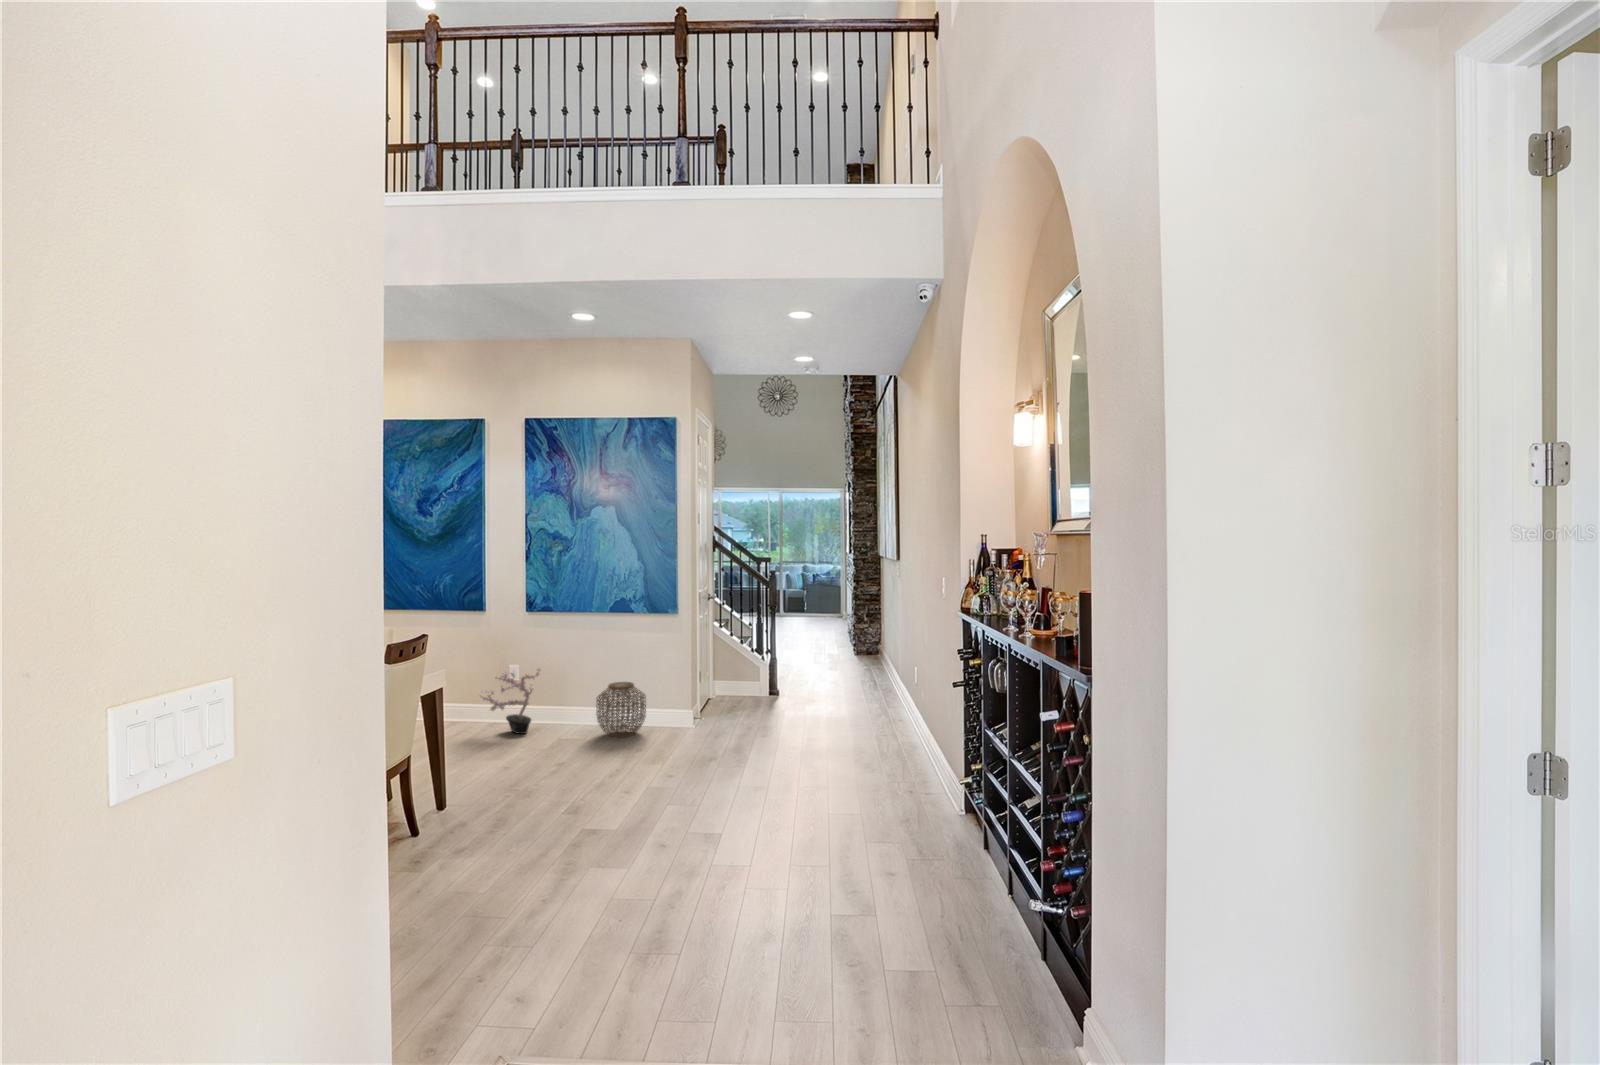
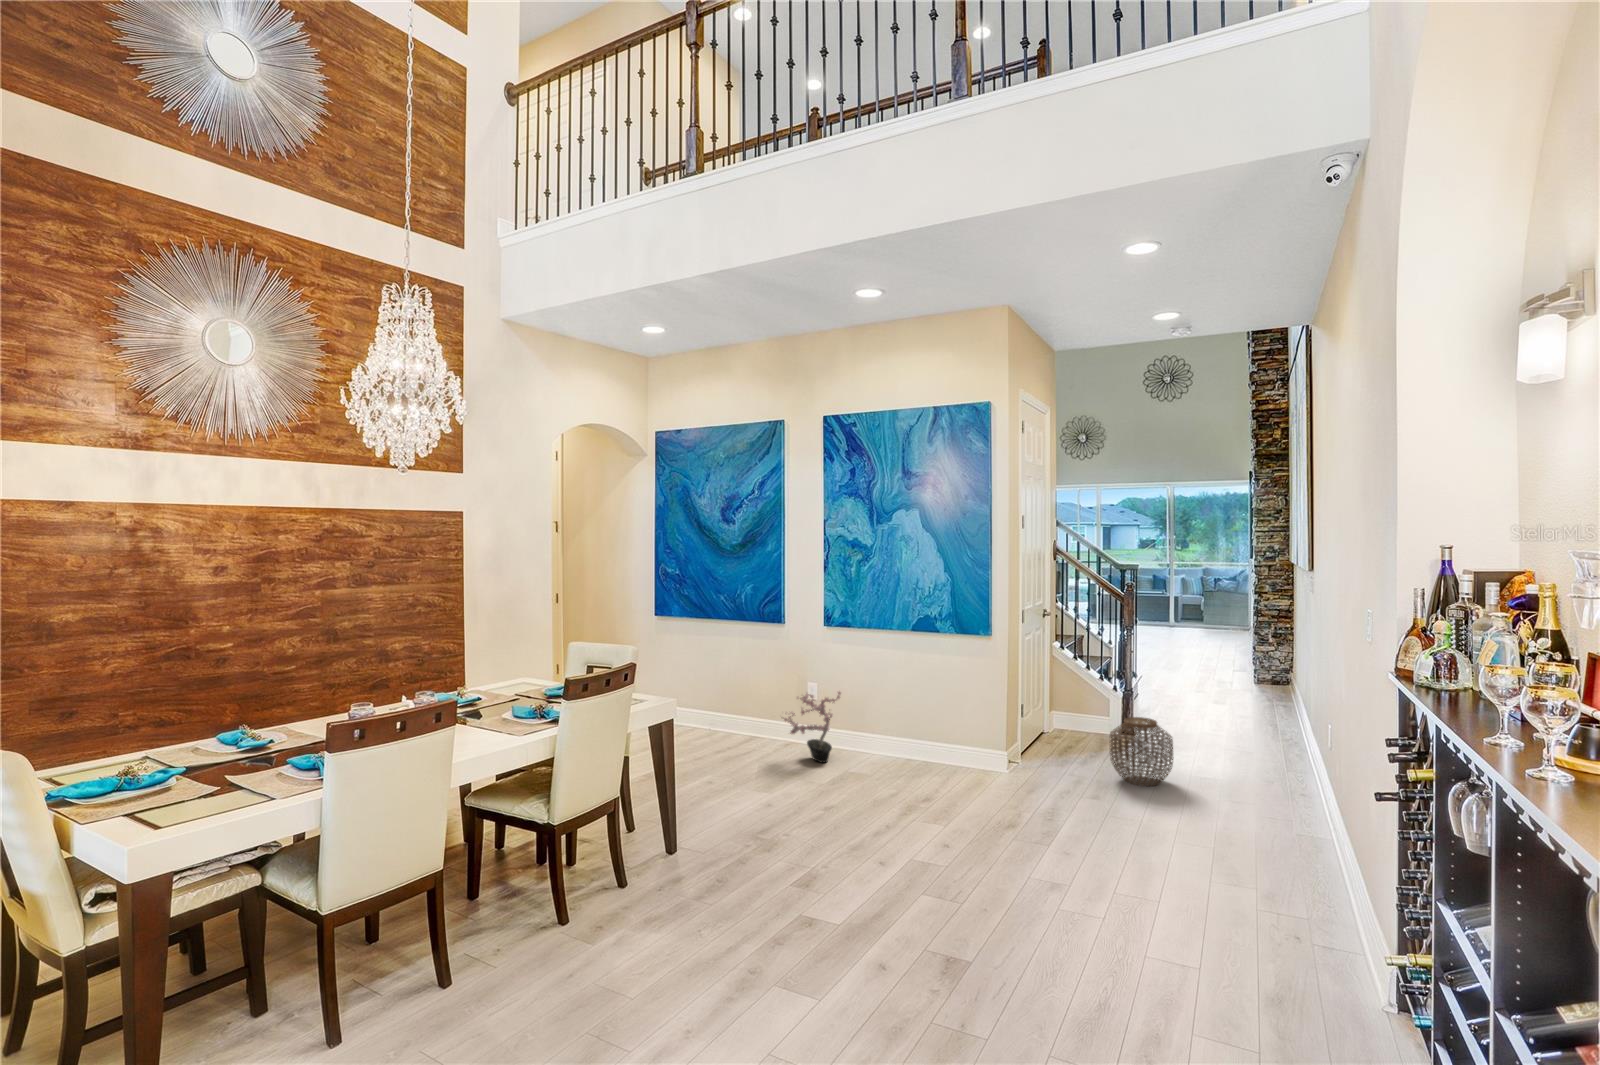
woven basket: present [596,682,646,737] -> present [1109,717,1173,786]

